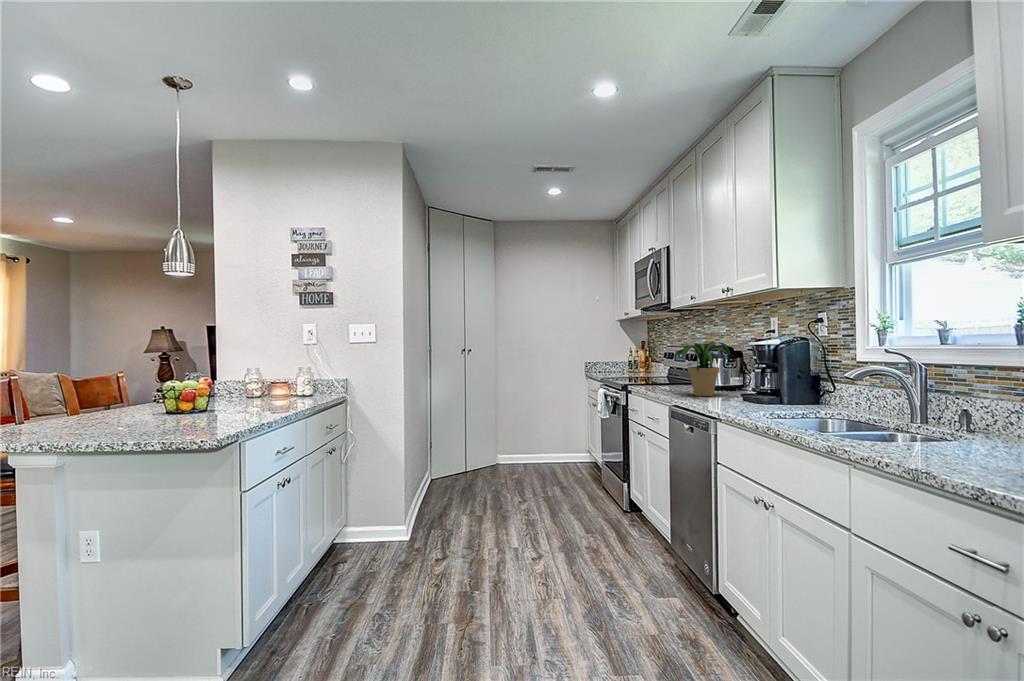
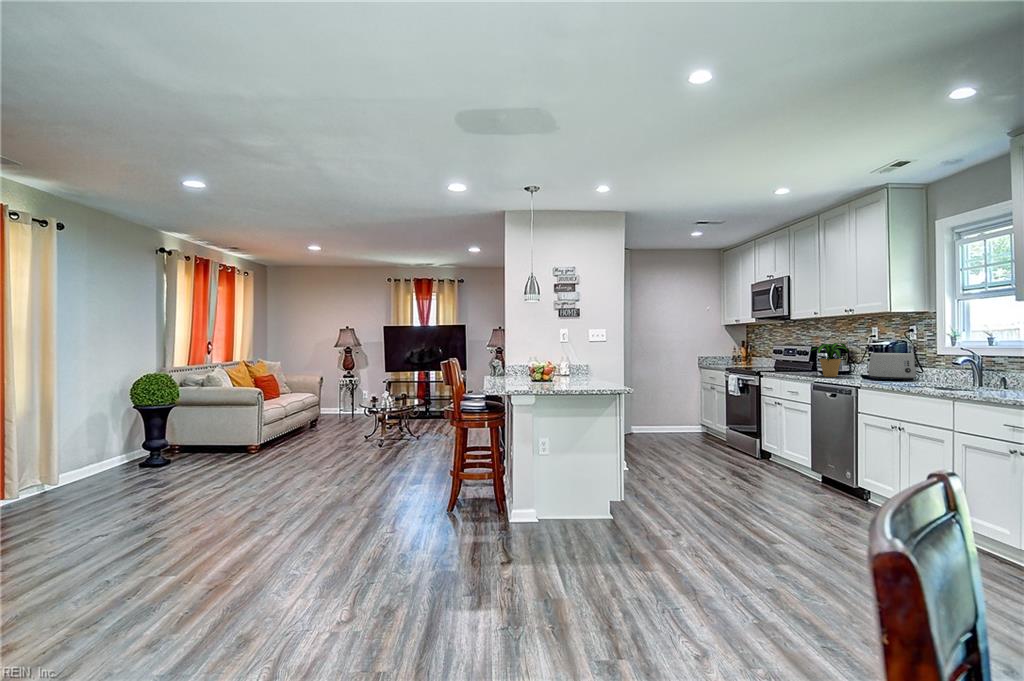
toaster: none [749,358,827,407] -> present [868,353,920,381]

